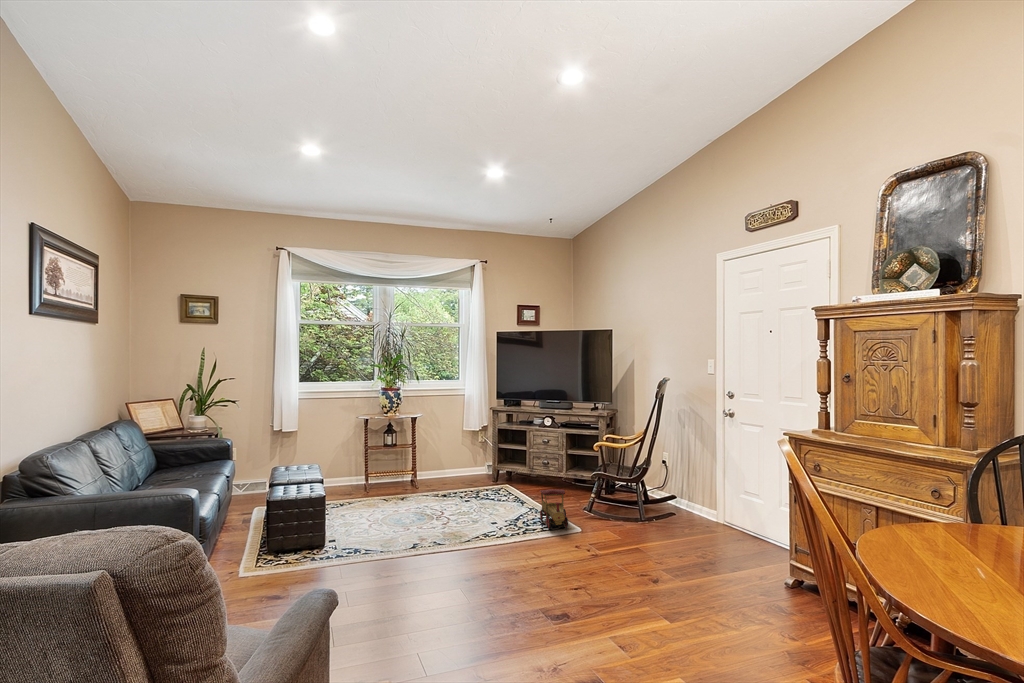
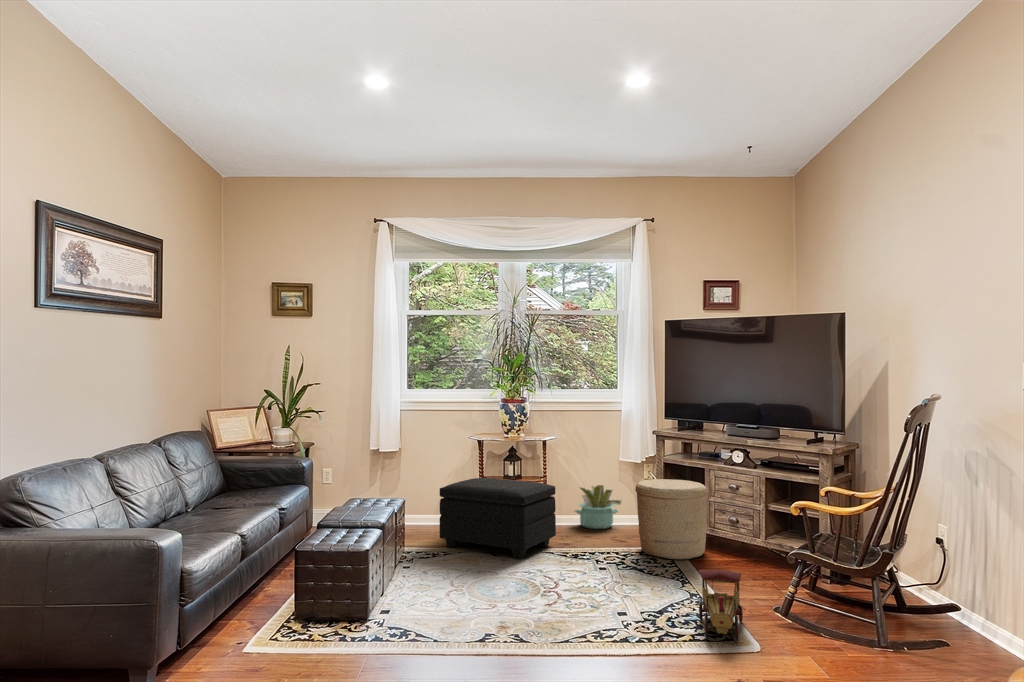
woven basket: none [482,439,529,491] -> present [635,479,707,559]
footstool: none [341,447,427,500] -> present [439,478,556,558]
decorative plant: none [433,448,466,479] -> present [575,485,622,529]

